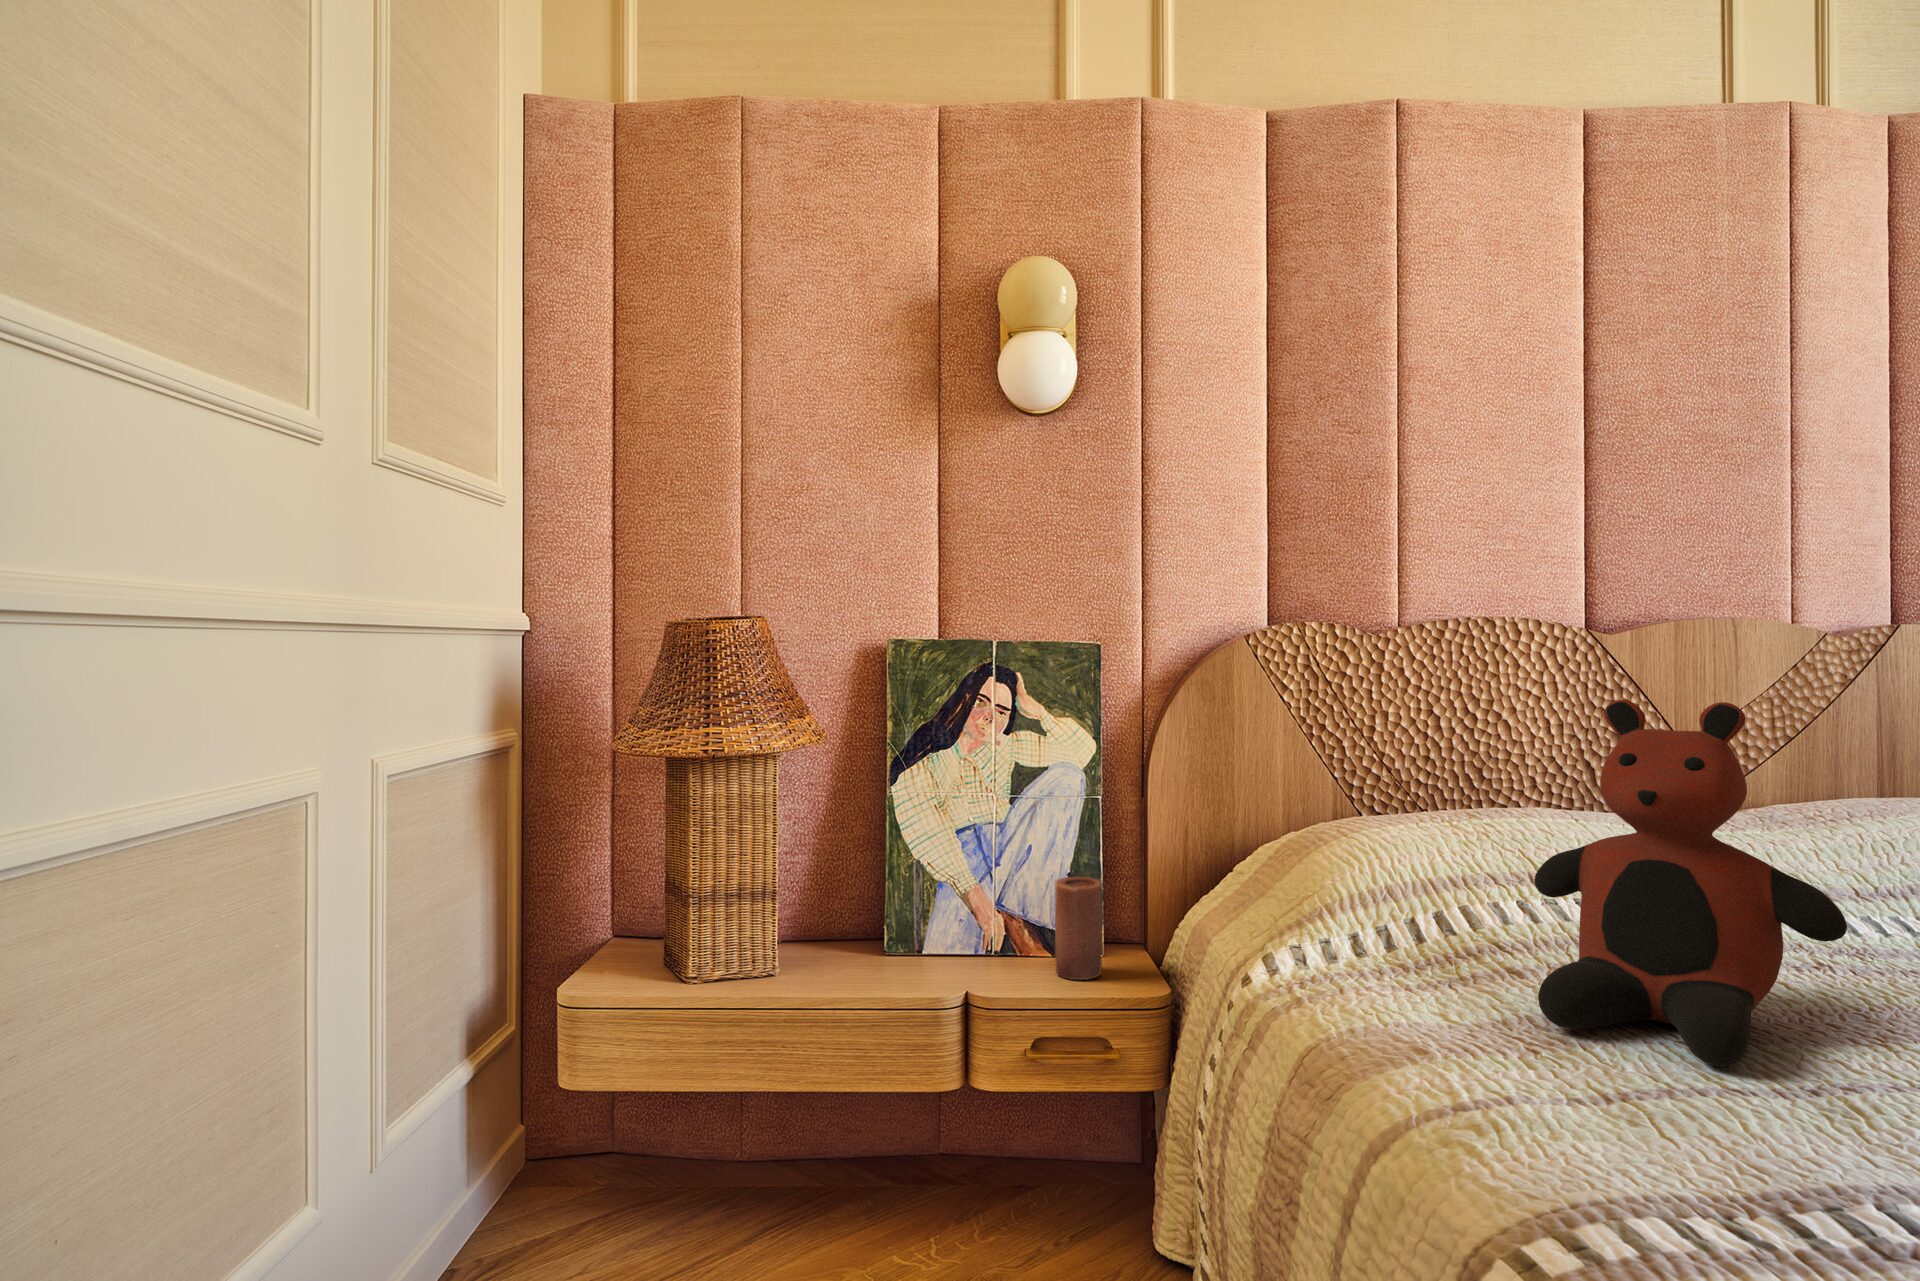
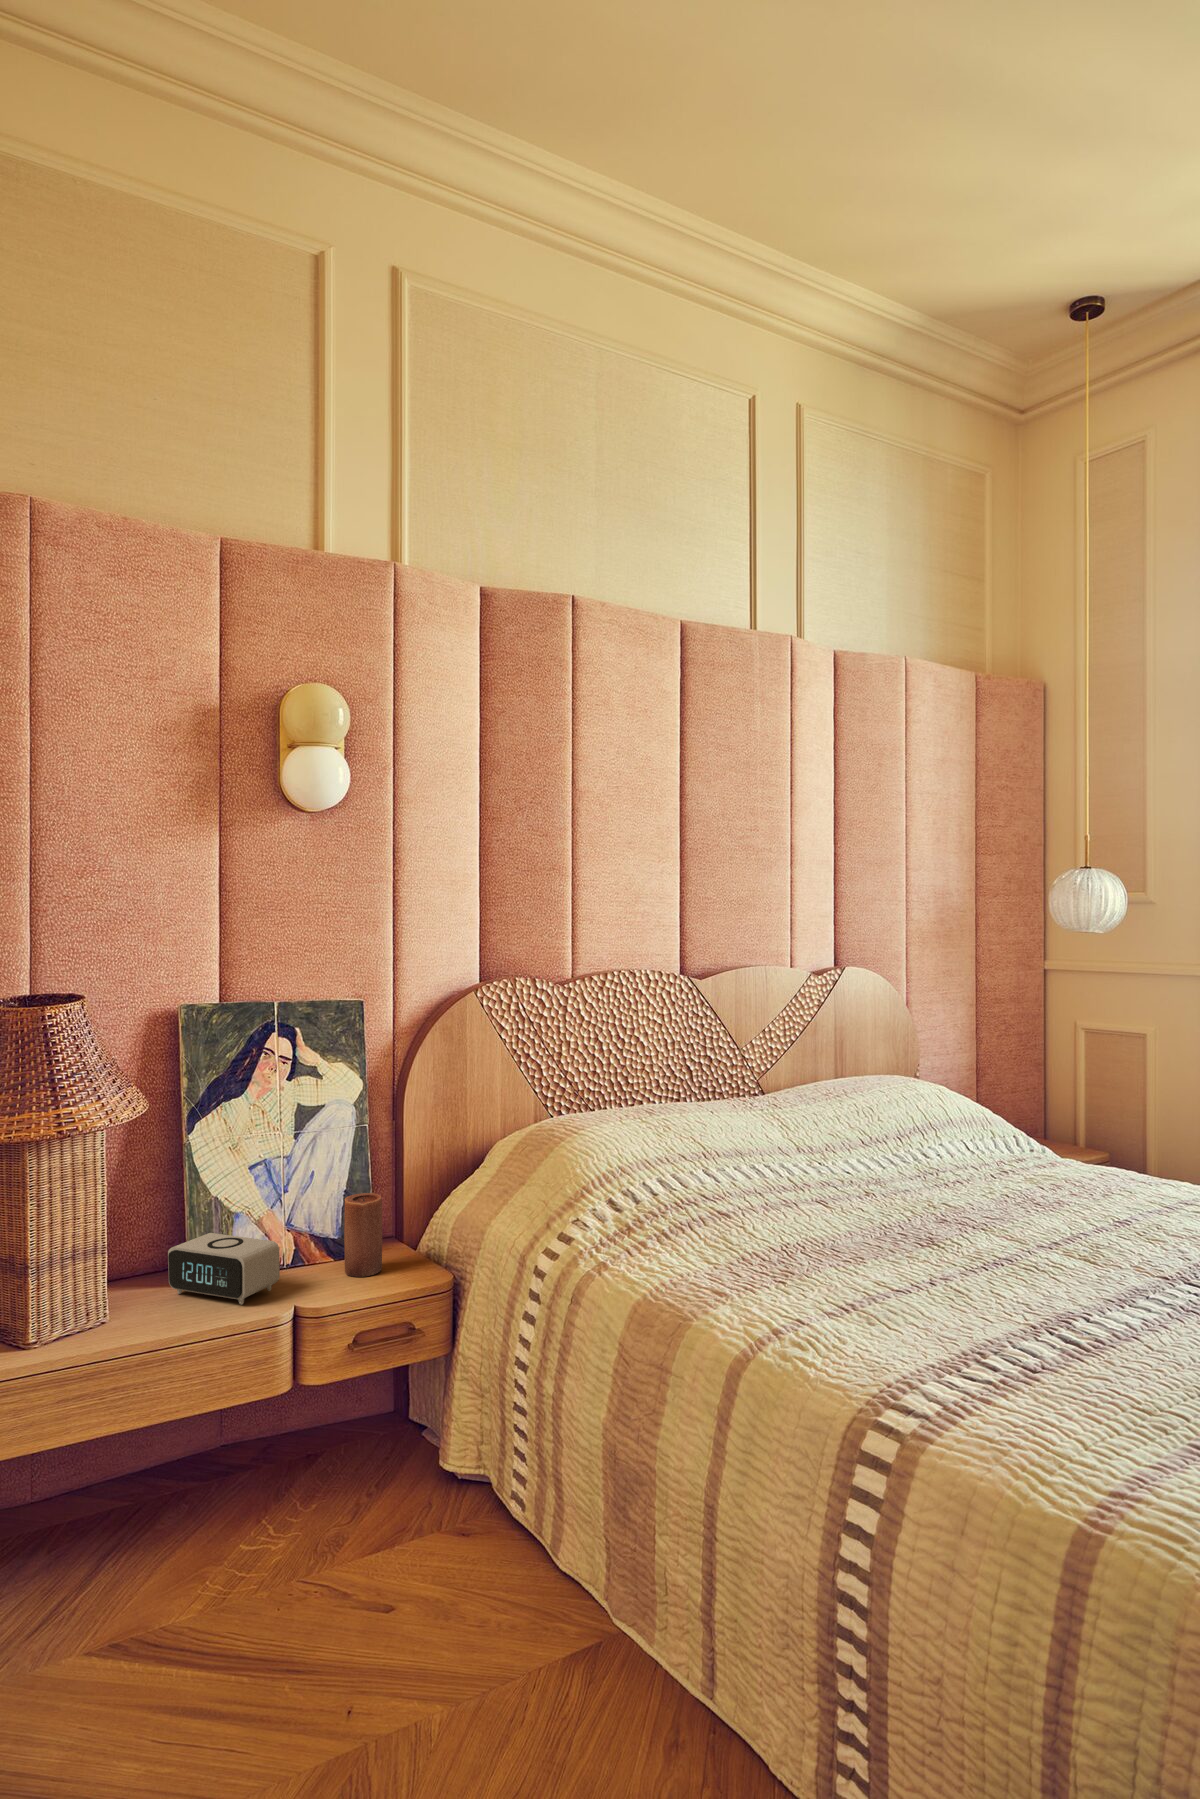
teddy bear: present [1534,700,1847,1066] -> none [684,1046,836,1254]
alarm clock: none [857,899,969,986] -> present [168,1233,280,1305]

